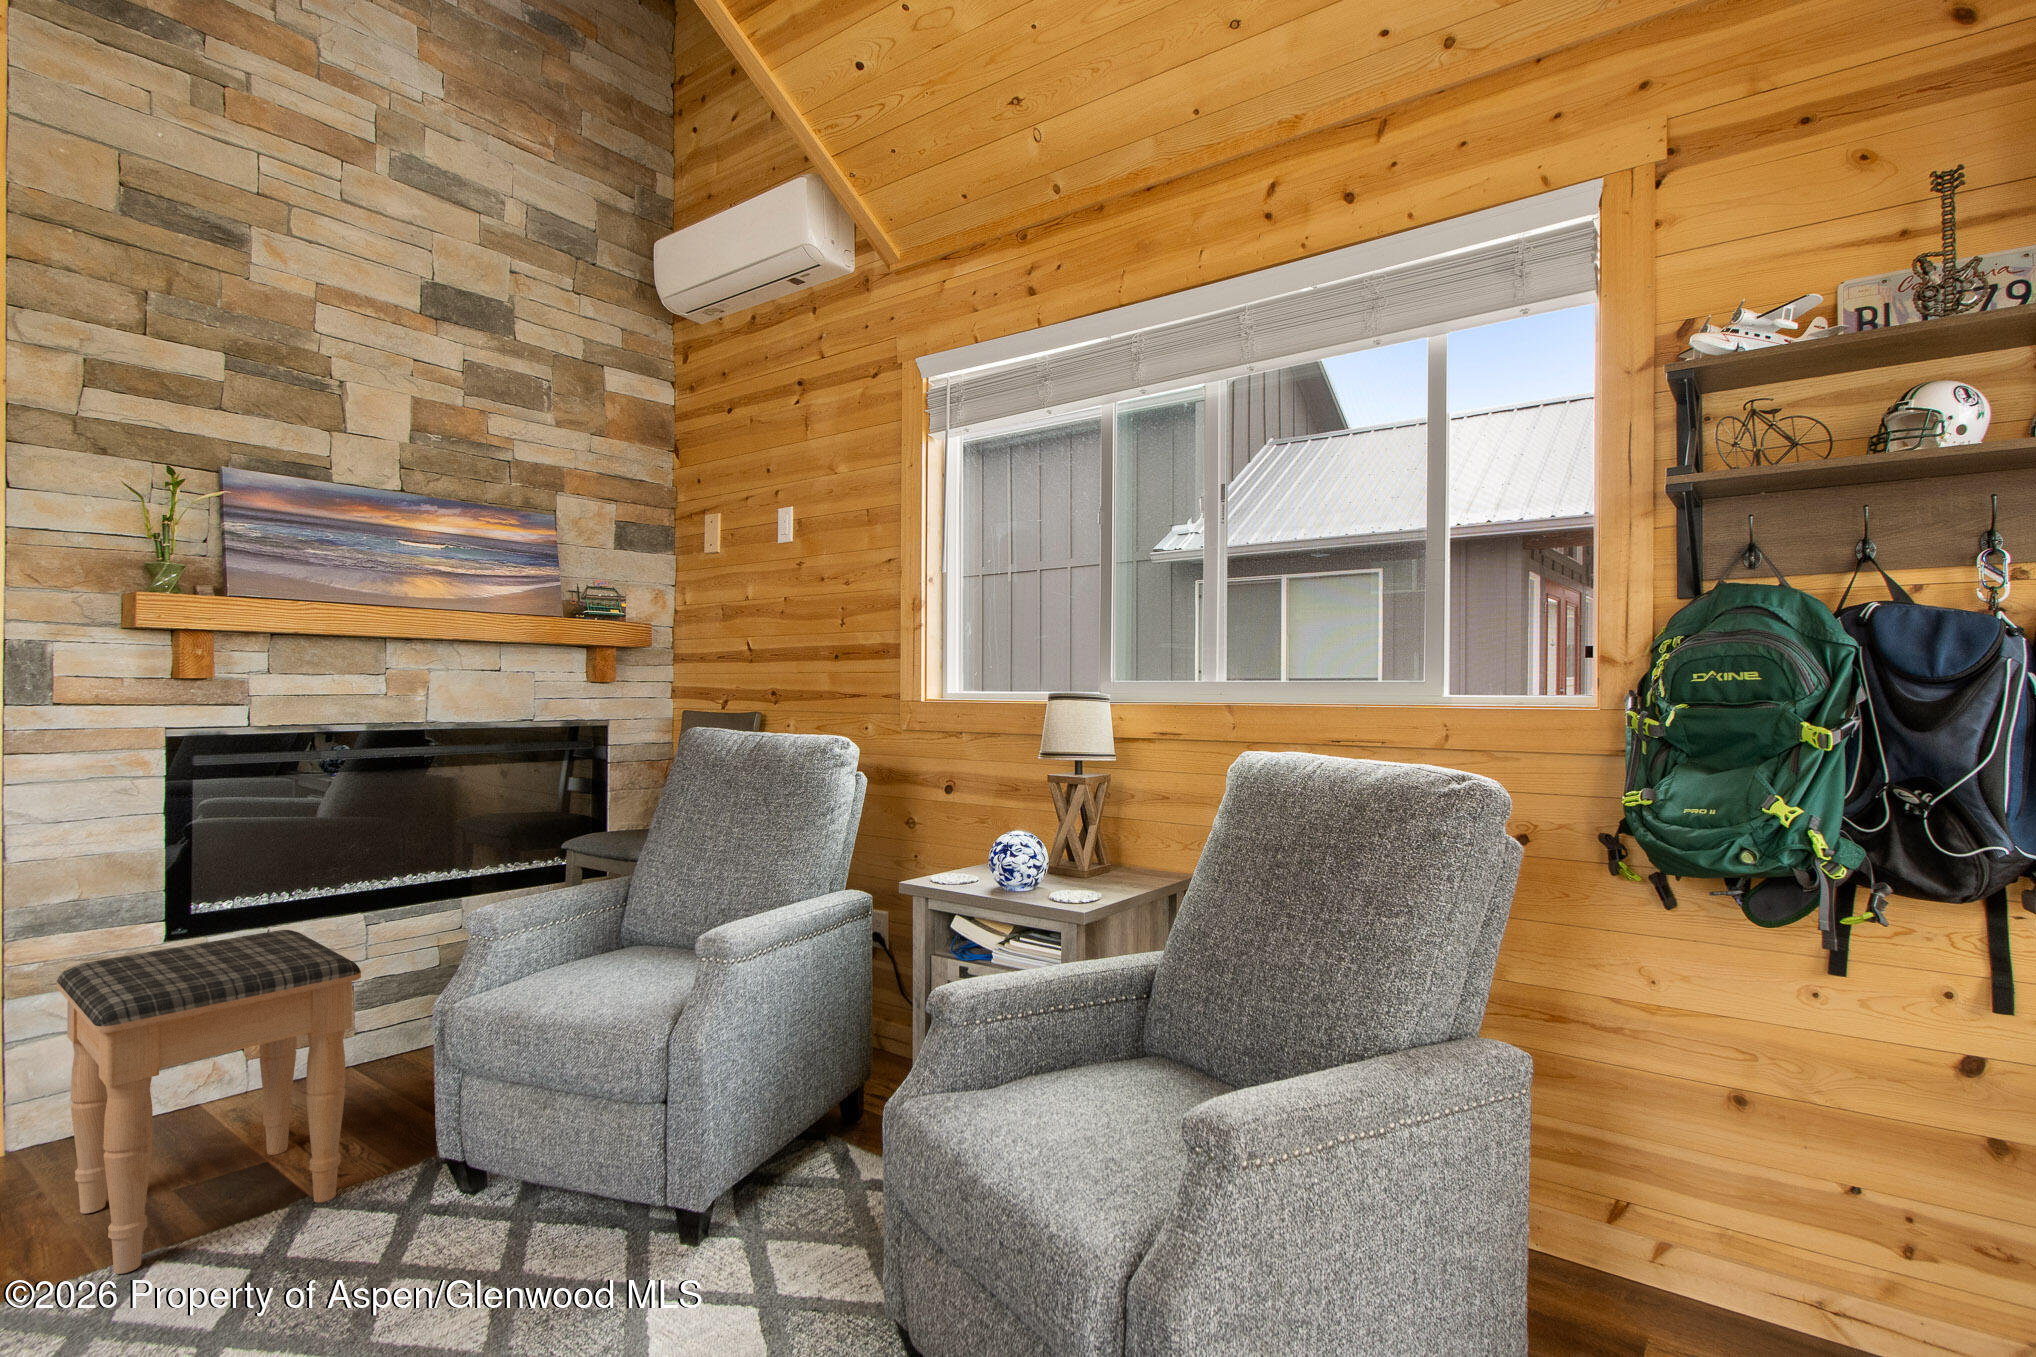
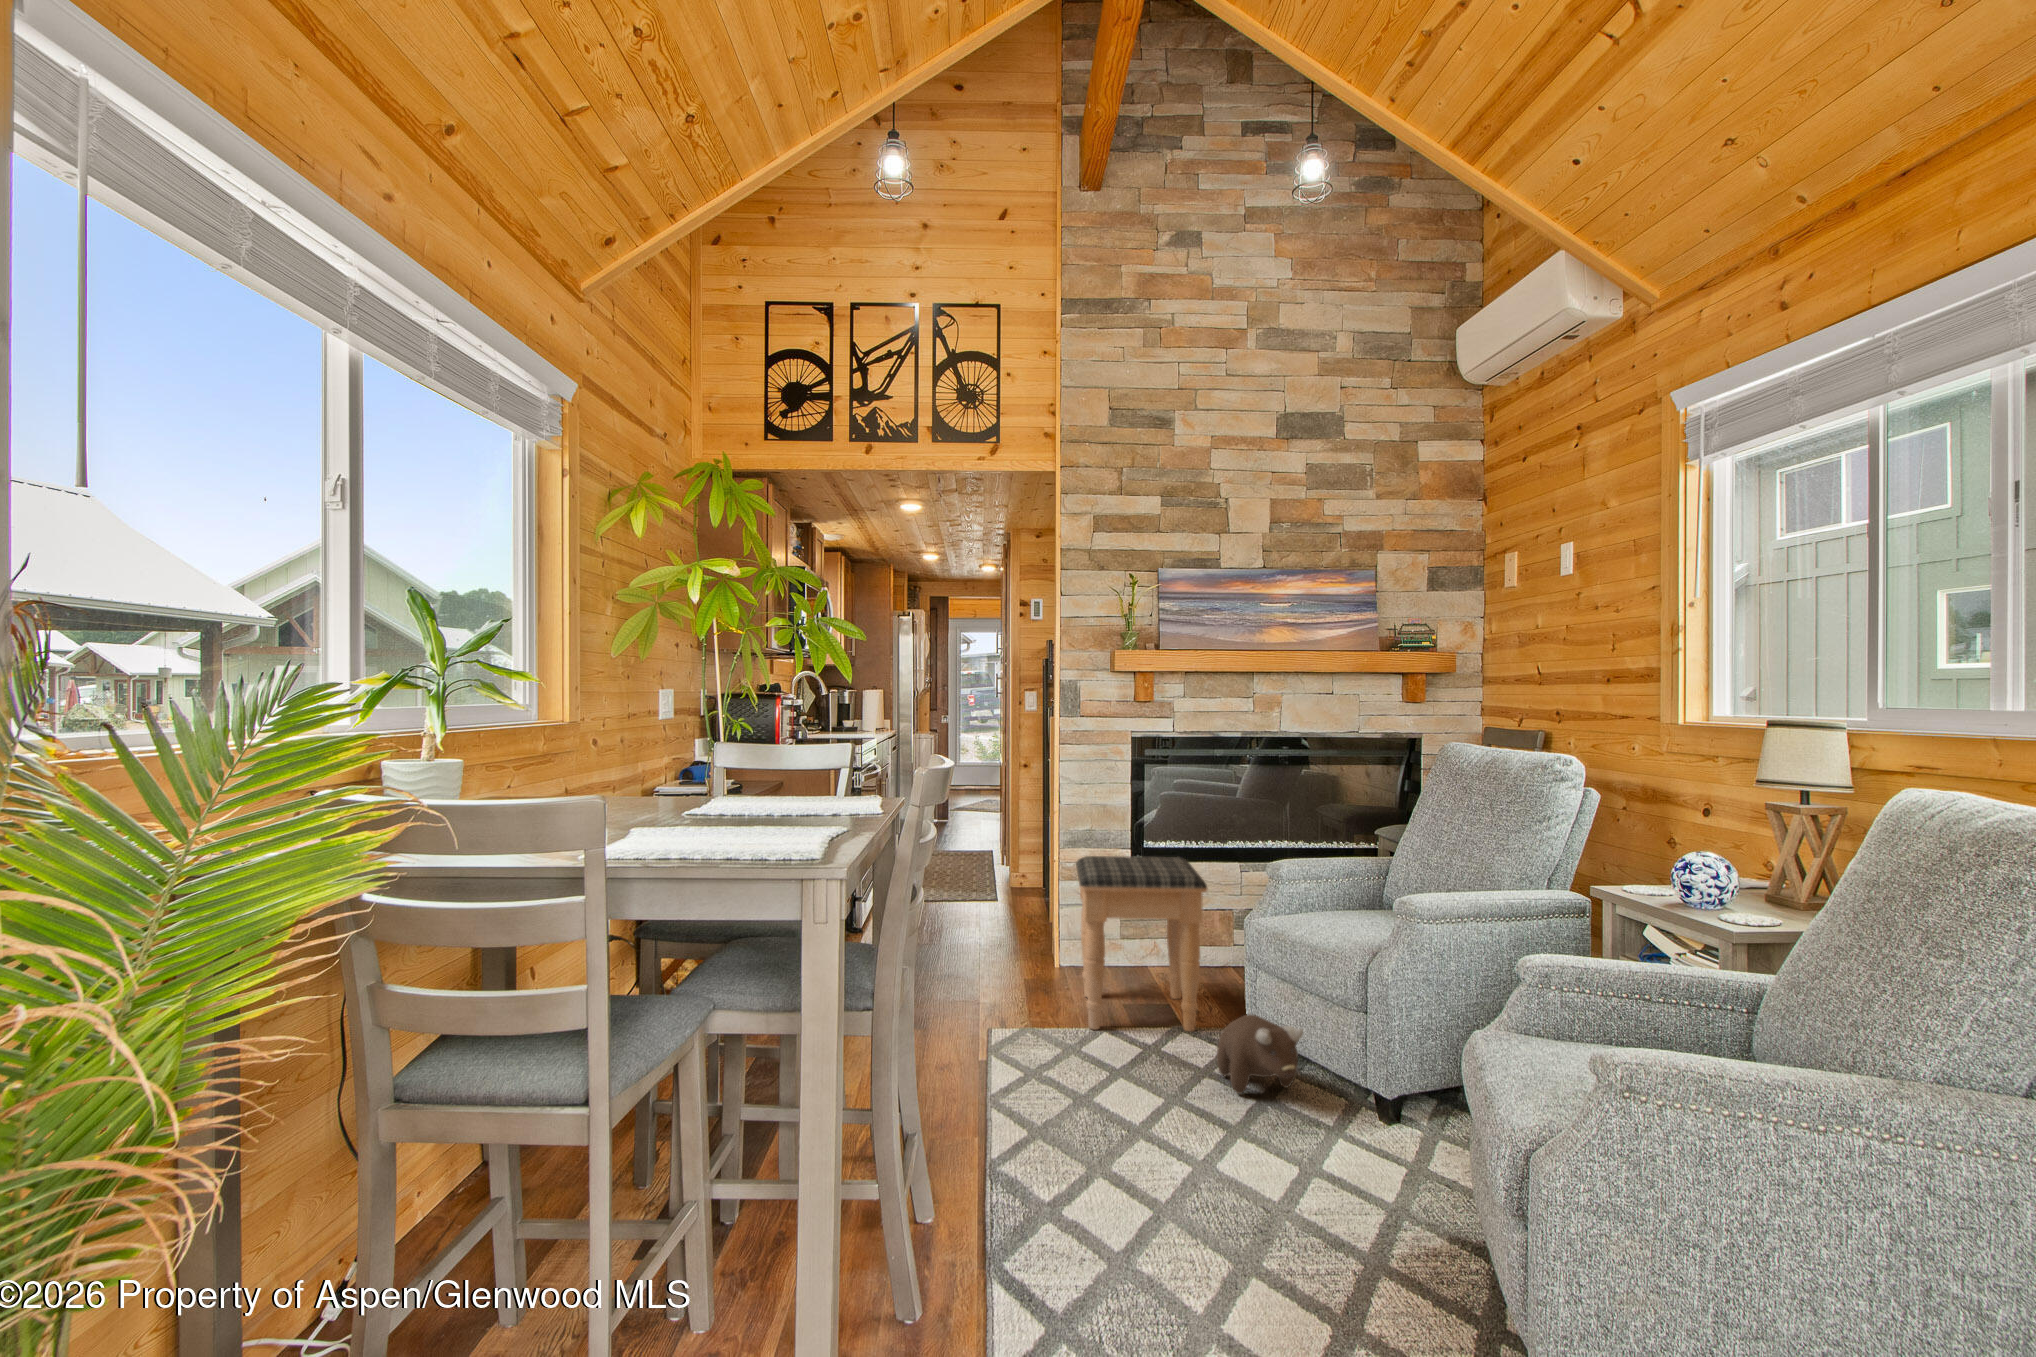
plush toy: none [407,1143,558,1275] -> present [1217,1015,1303,1094]

